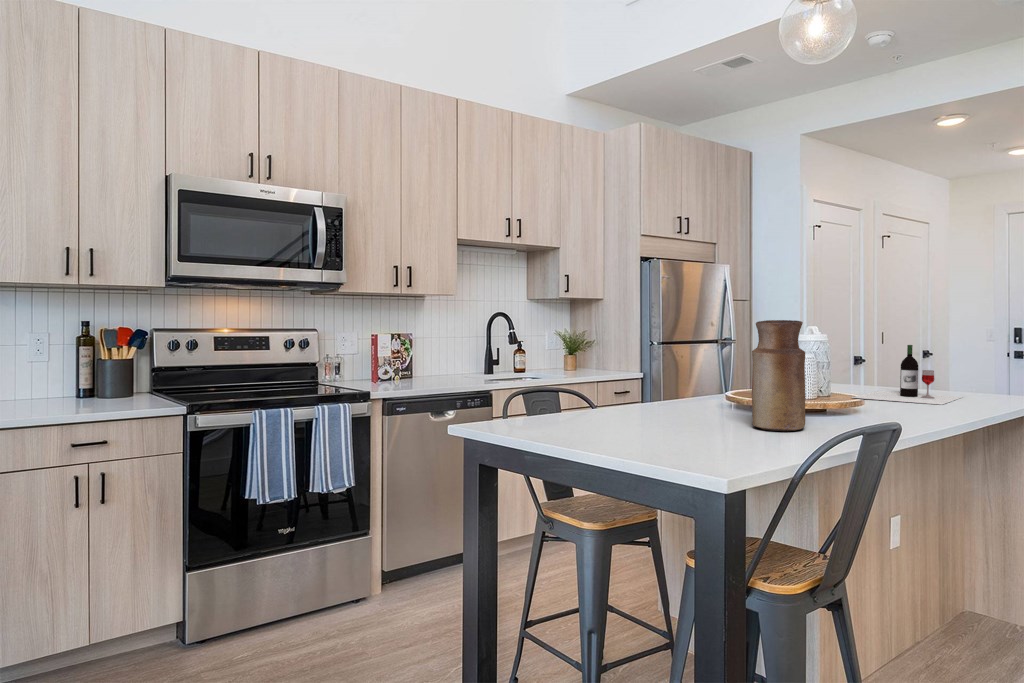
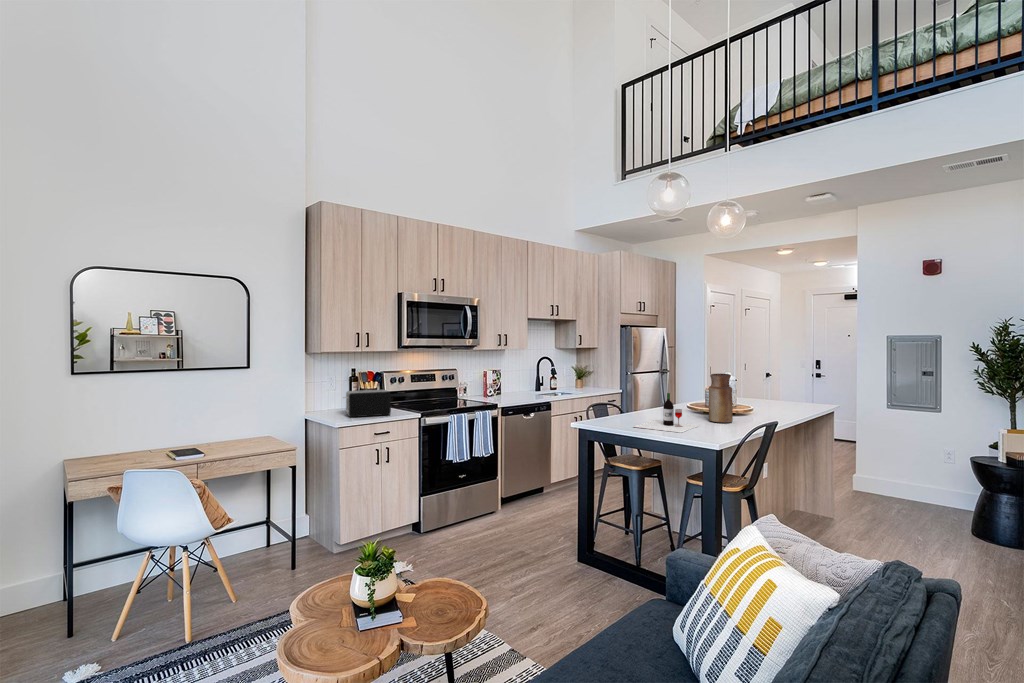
wine bottle: present [852,345,962,405] -> present [633,393,699,433]
toaster: none [24,359,128,412] -> present [343,390,391,417]

